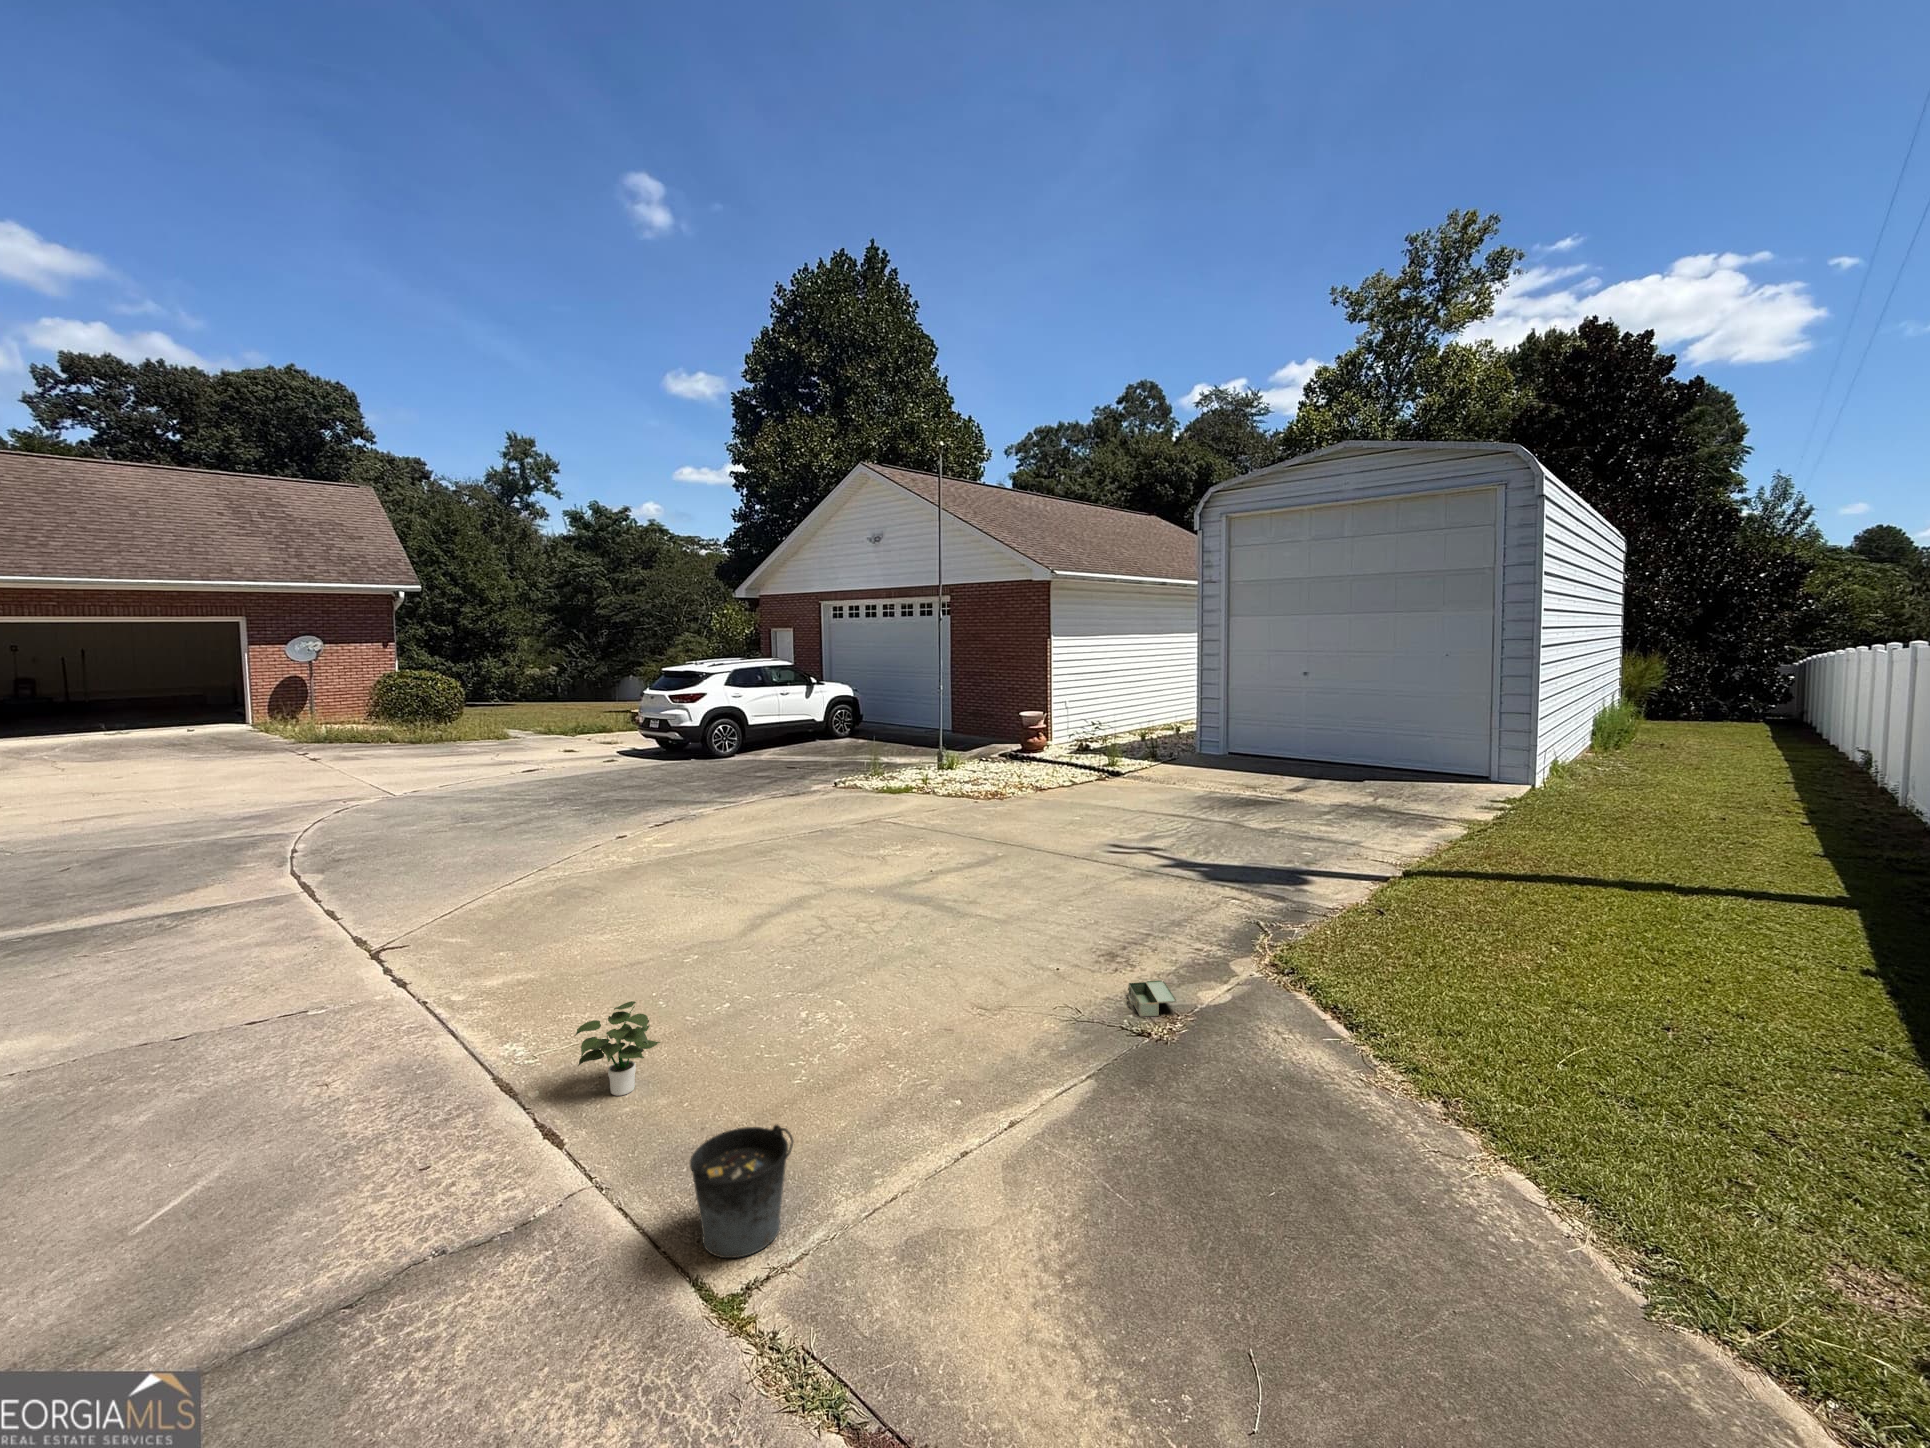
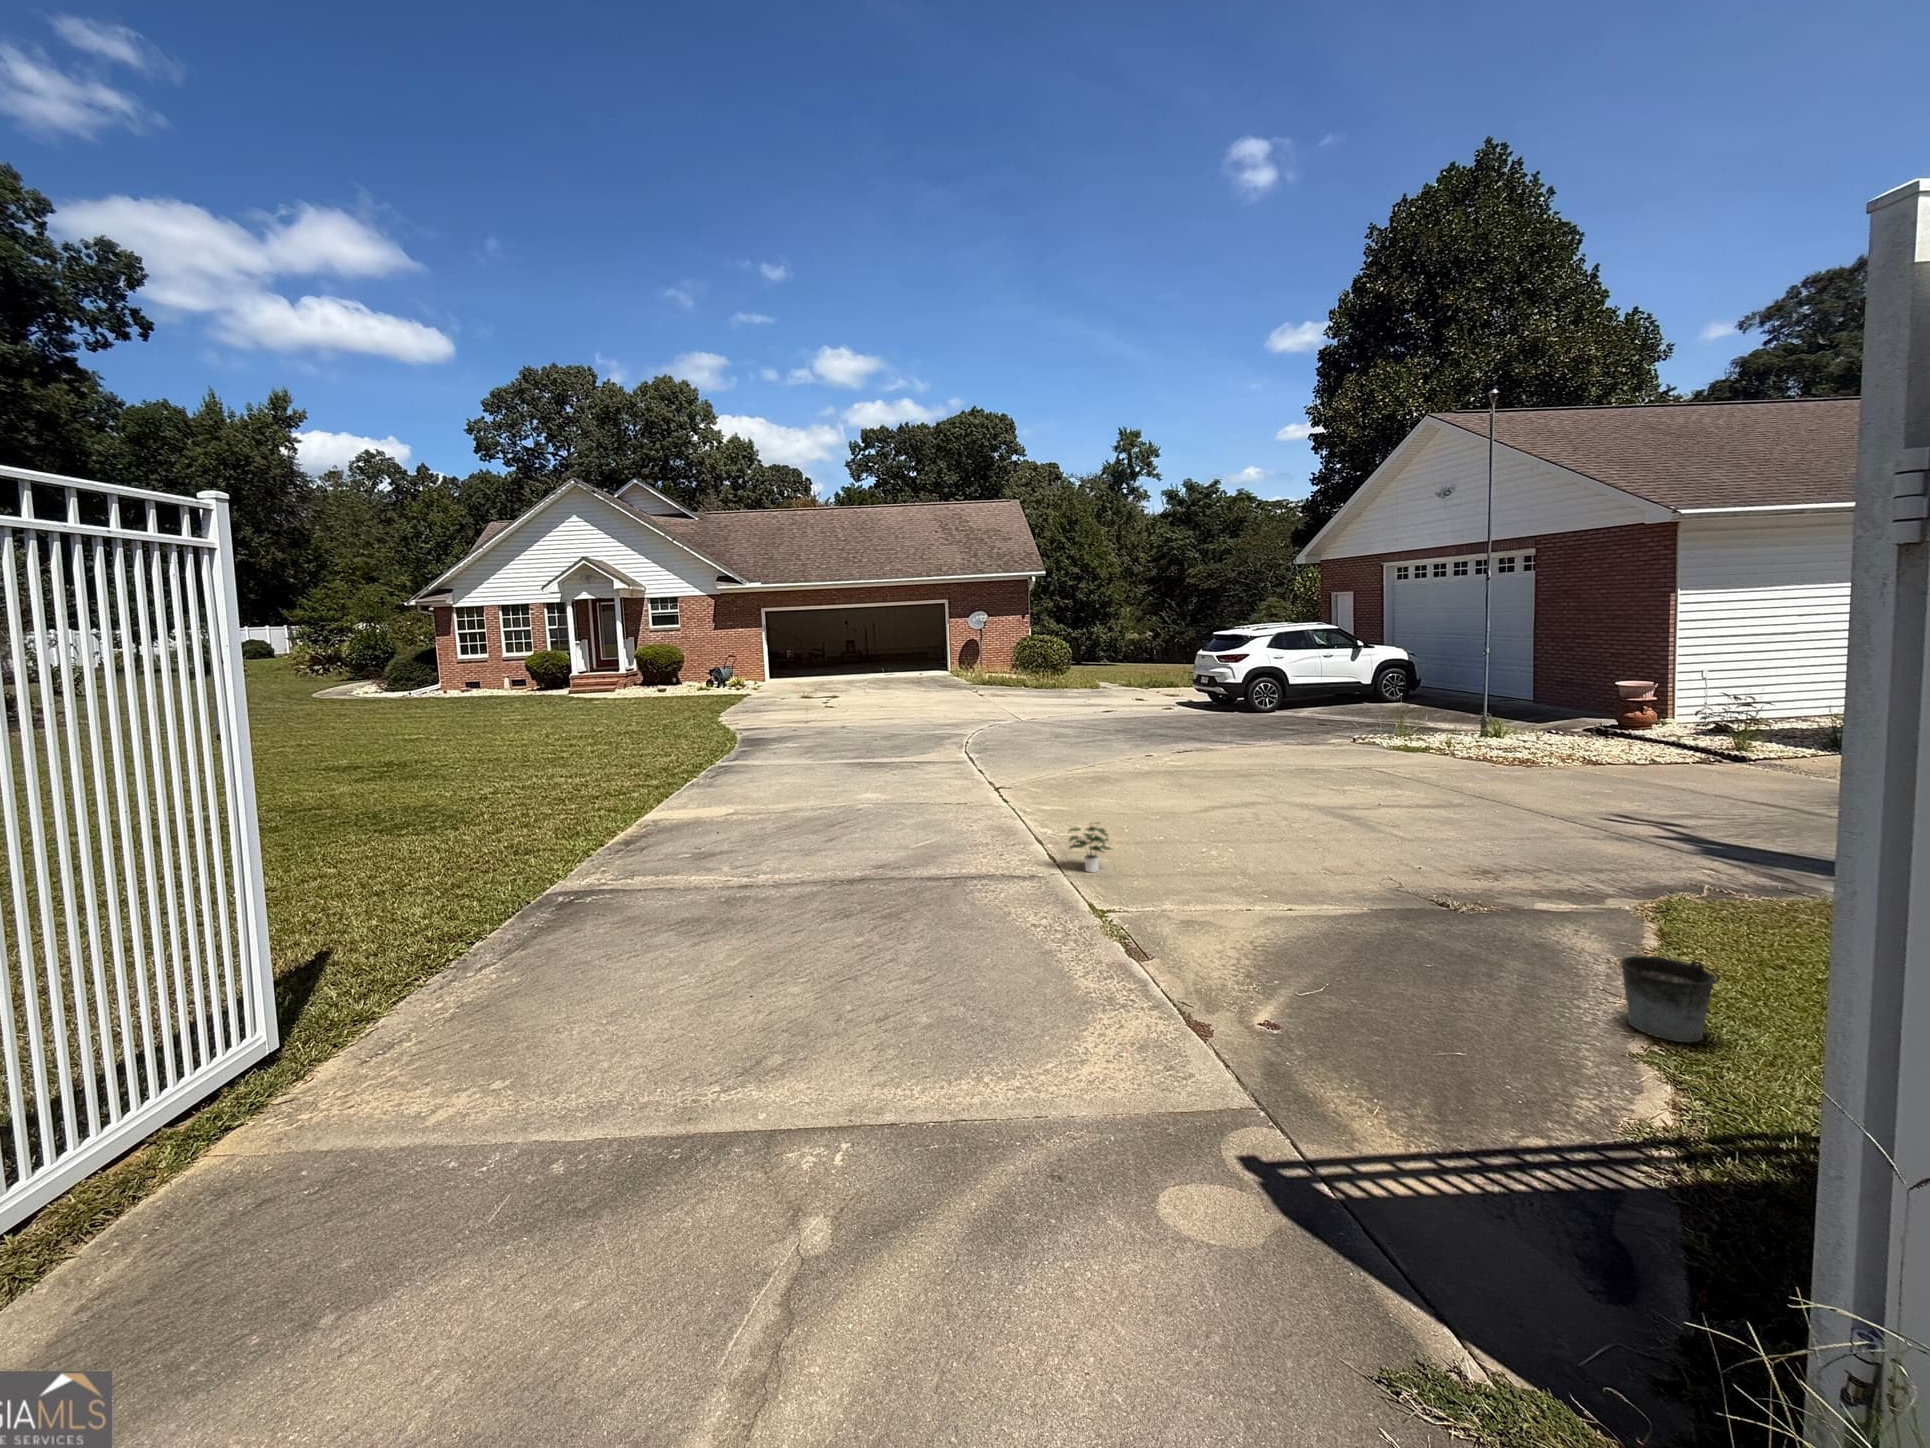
toolbox: present [1128,980,1177,1017] -> none [1492,894,1538,920]
bucket: present [690,1124,794,1258] -> present [1621,956,1720,1042]

